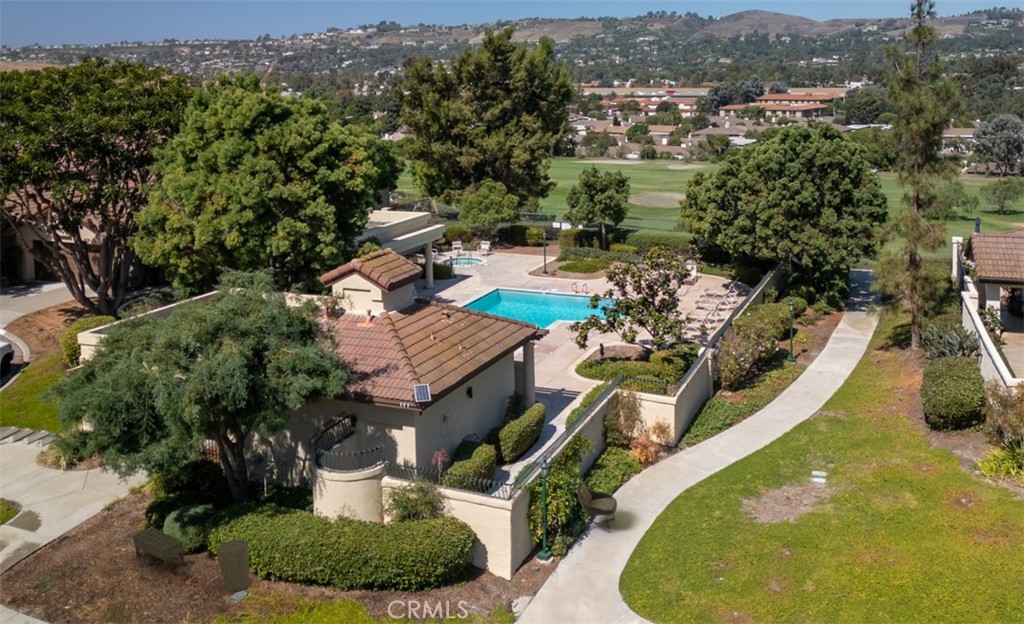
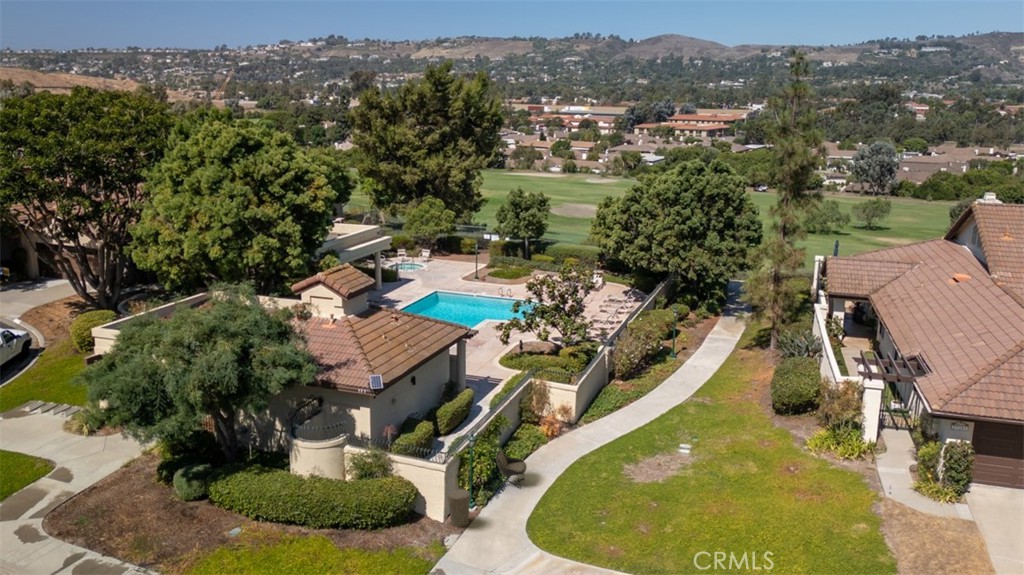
bench: present [133,528,185,572] -> none [147,485,190,519]
trash can: present [216,539,250,592] -> present [448,489,470,527]

